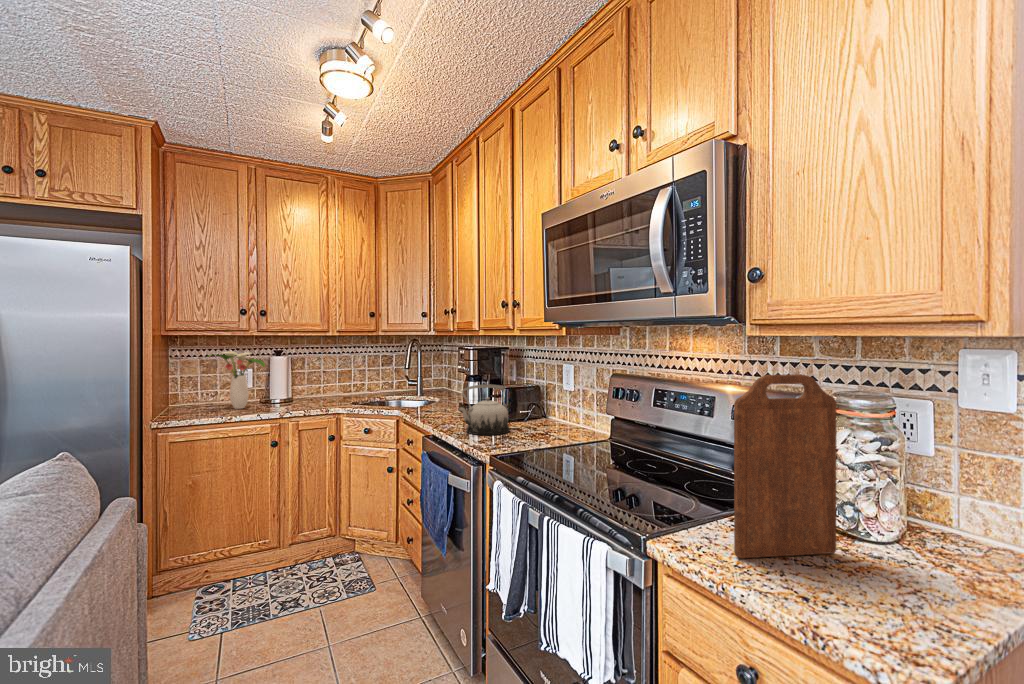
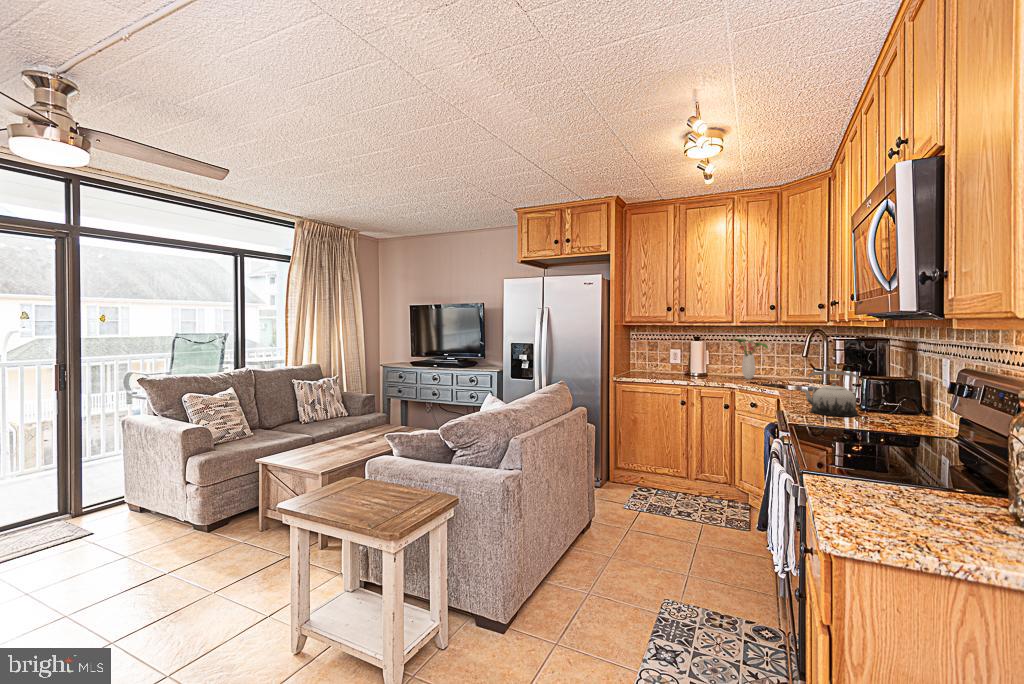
flower arrangement: present [208,351,265,409] -> present [734,337,768,379]
cutting board: present [734,374,836,558] -> none [856,364,967,521]

